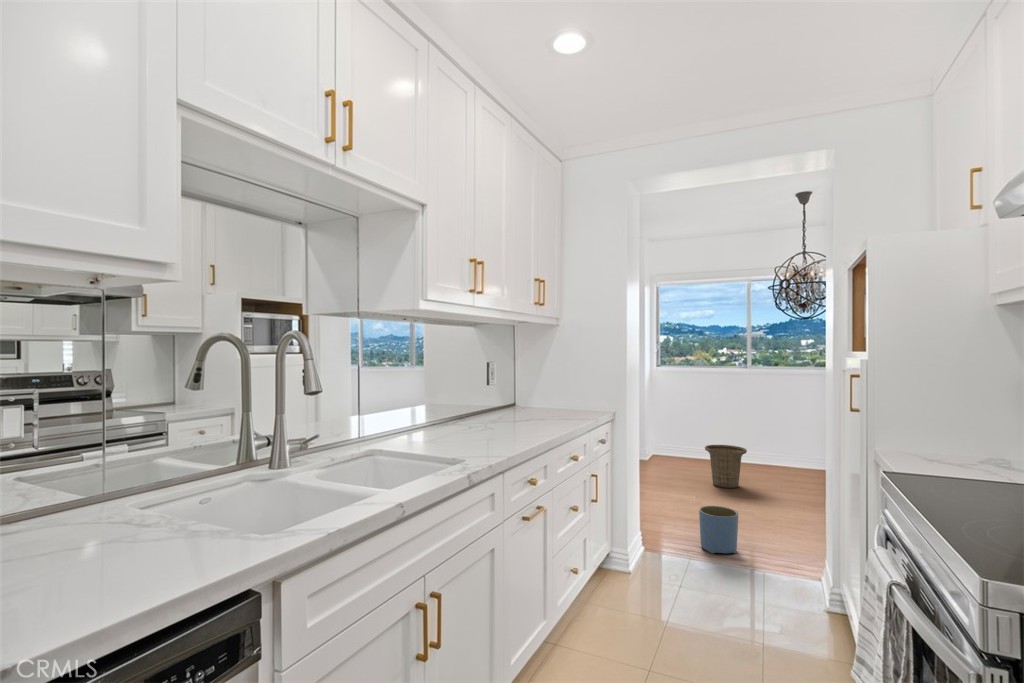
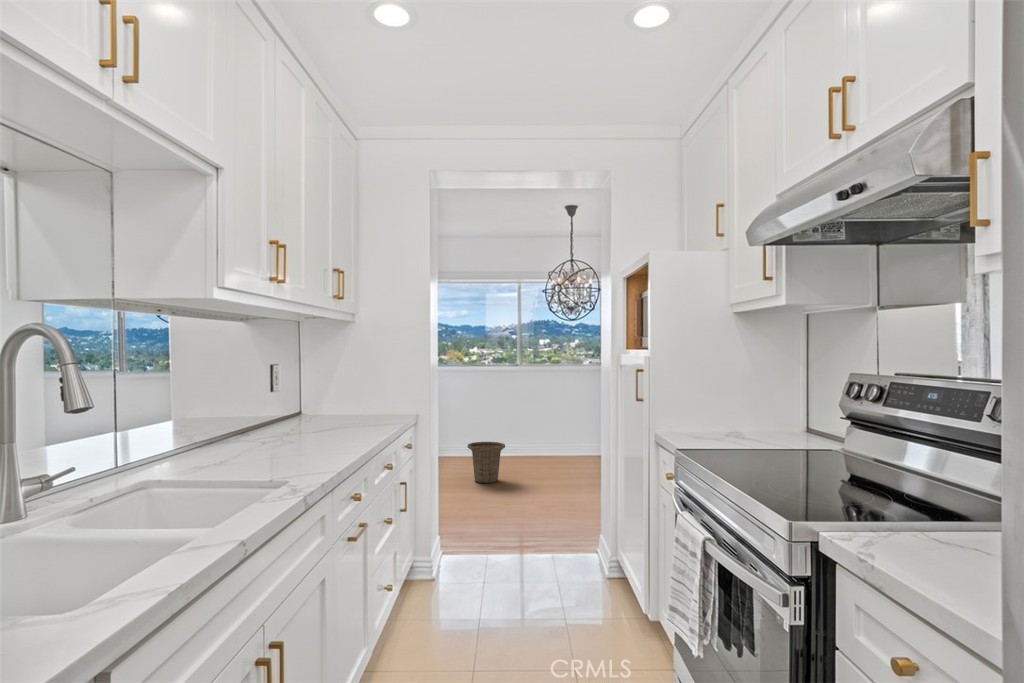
planter: present [699,506,738,554] -> none [487,500,522,547]

